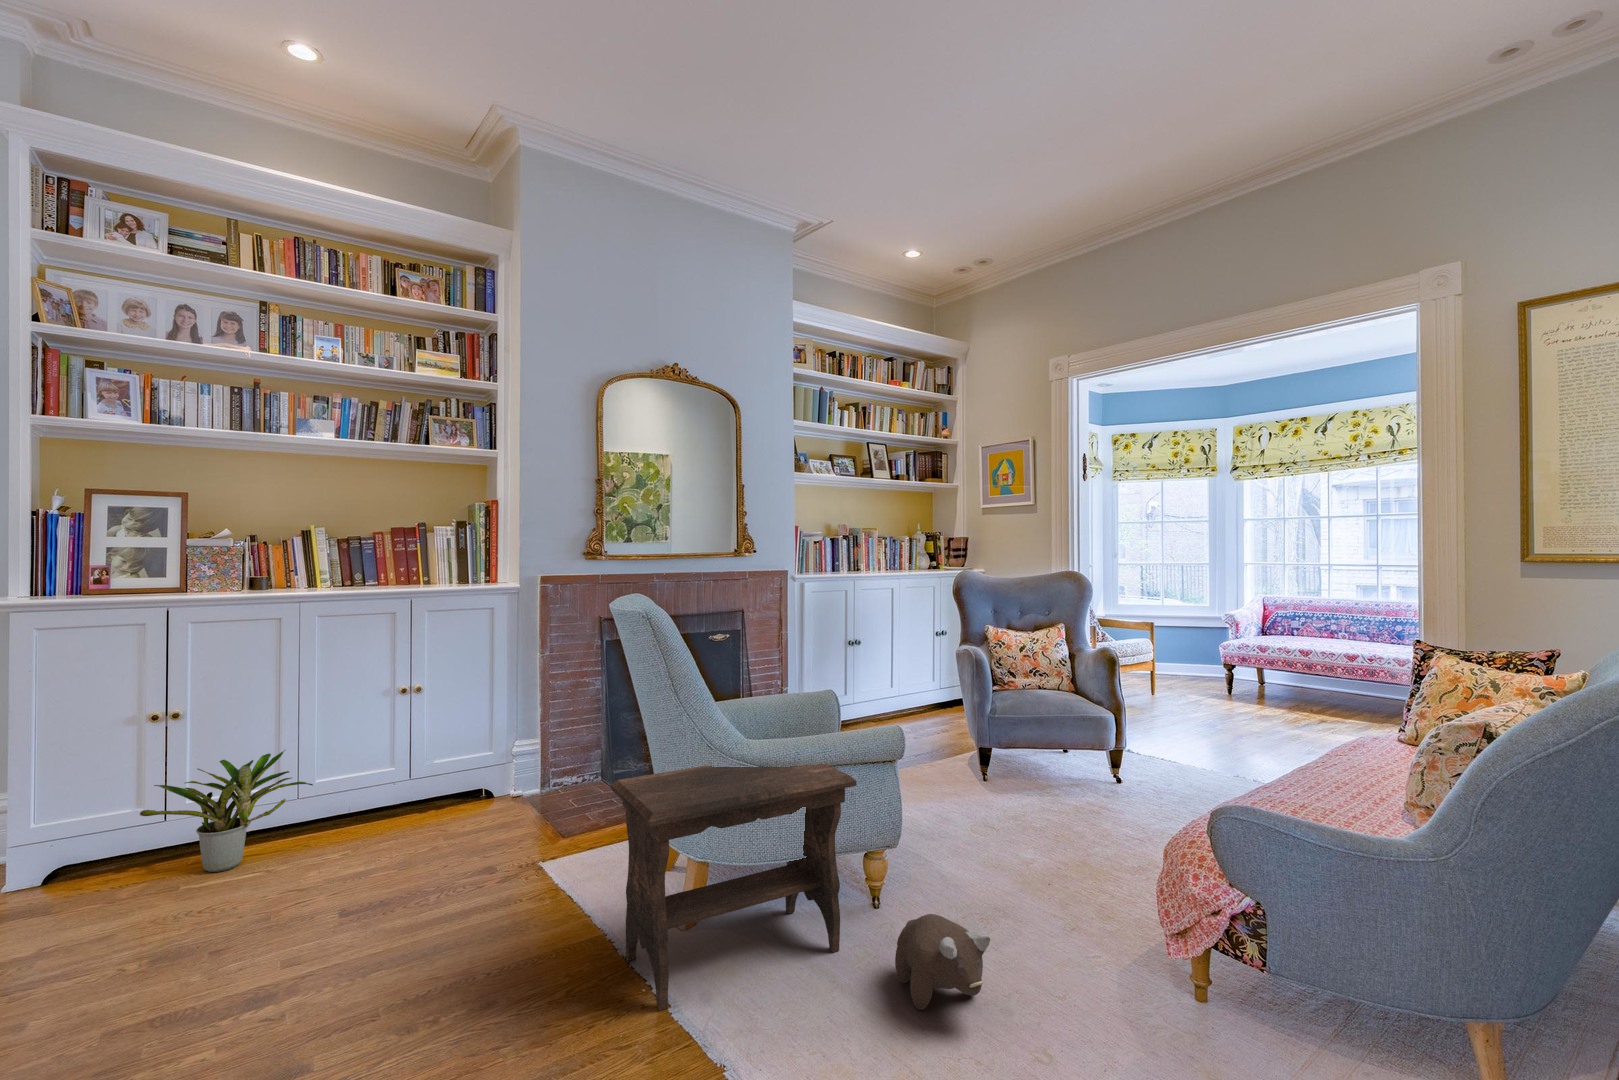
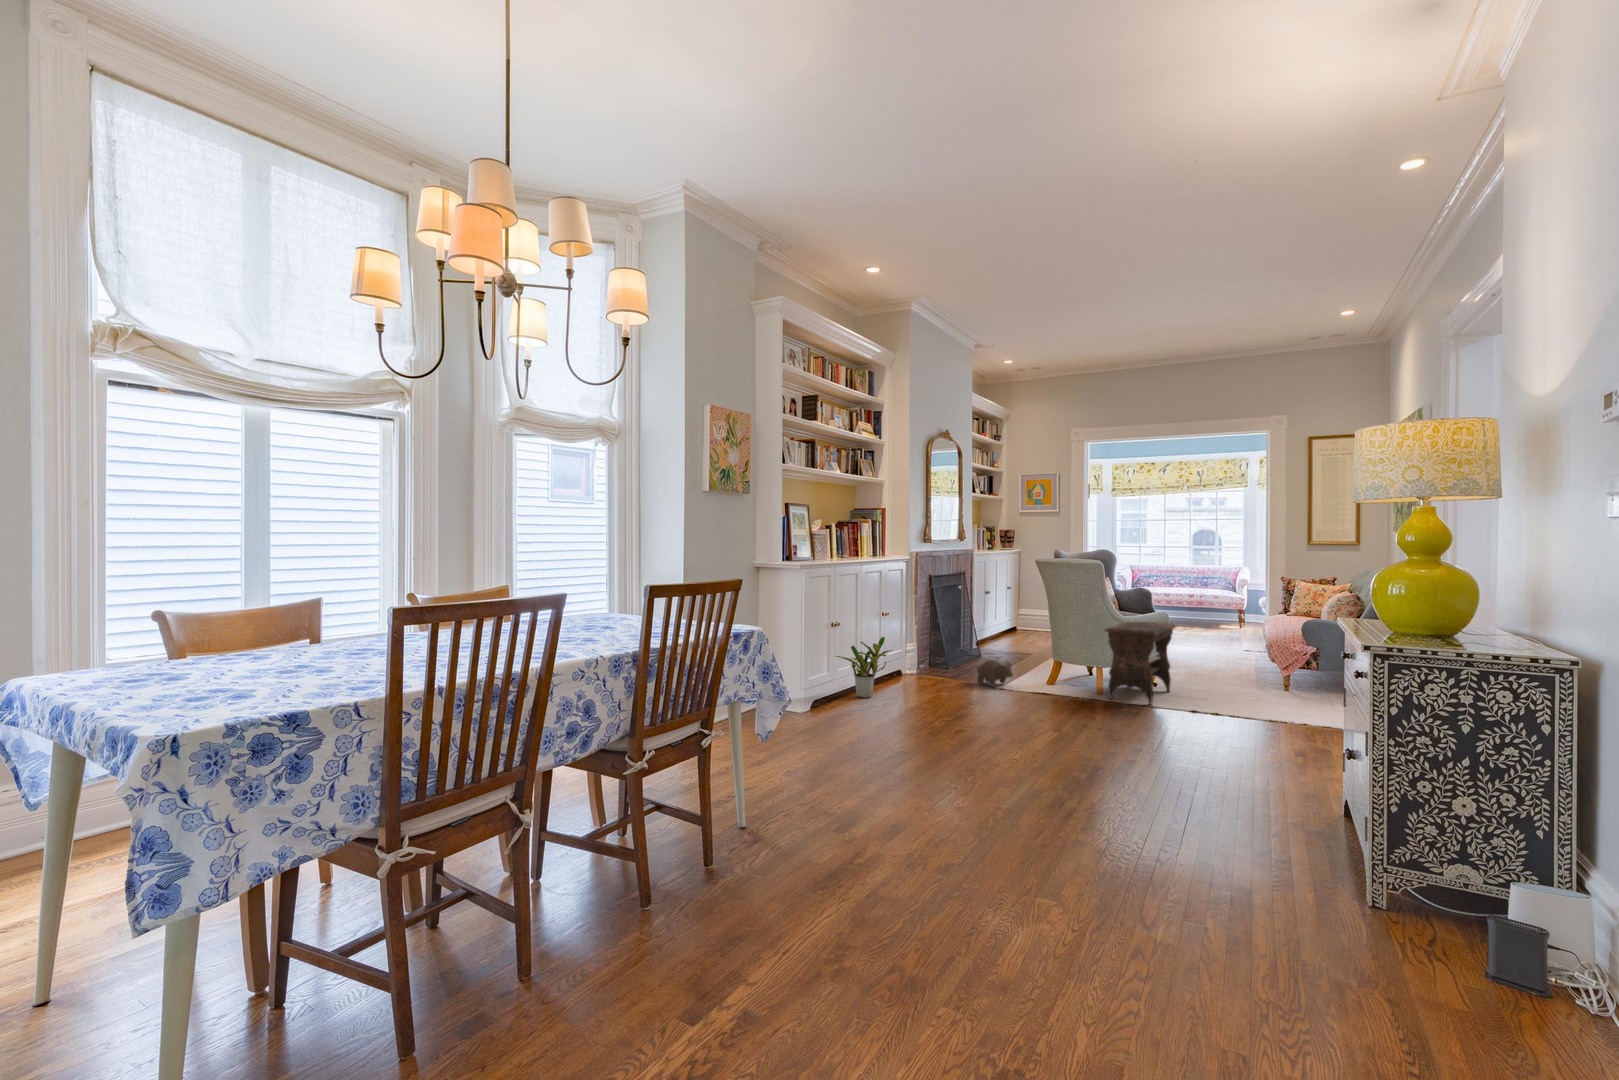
plush toy: present [895,914,990,1010] -> present [977,660,1014,687]

